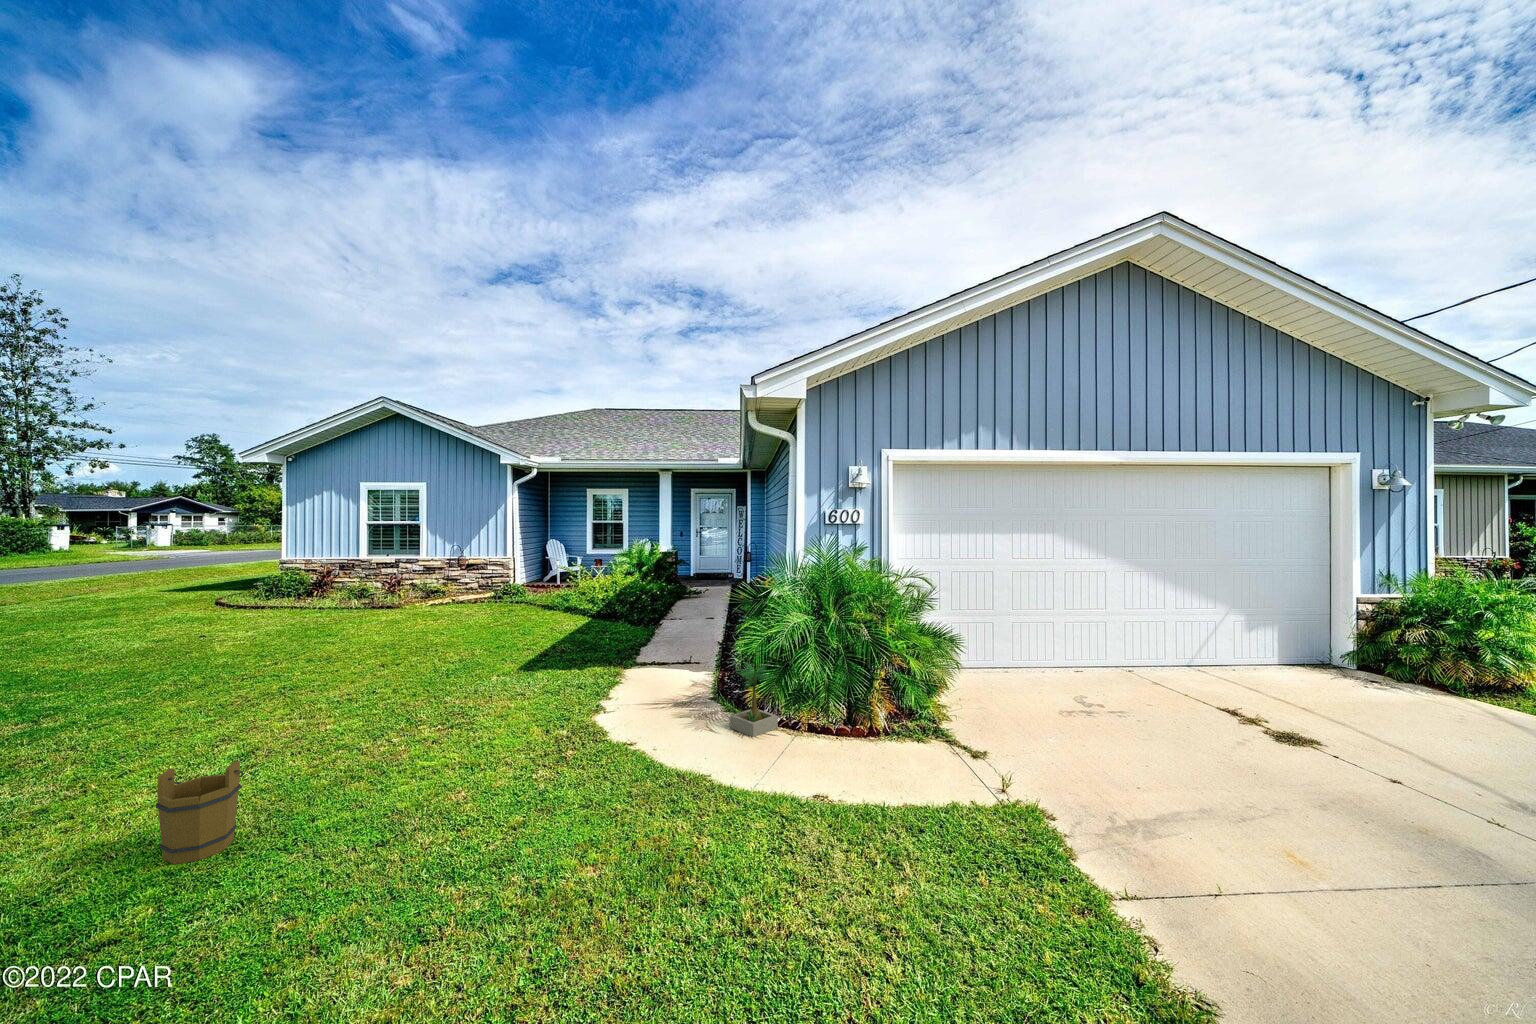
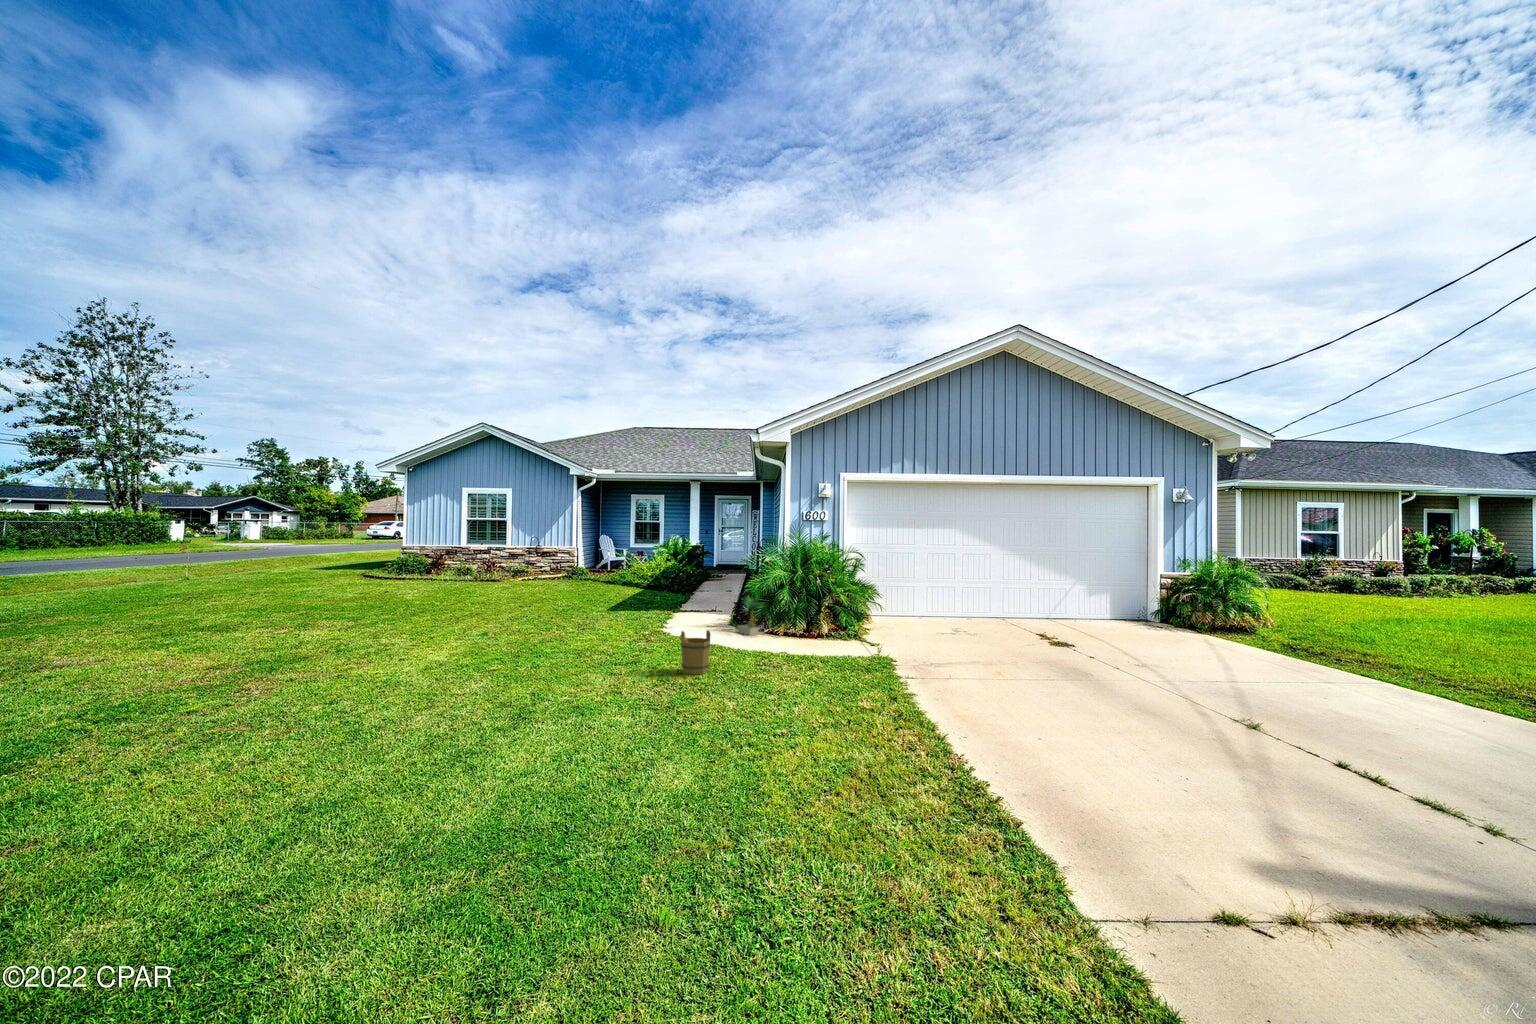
bucket: present [156,761,244,864] -> present [680,630,711,675]

